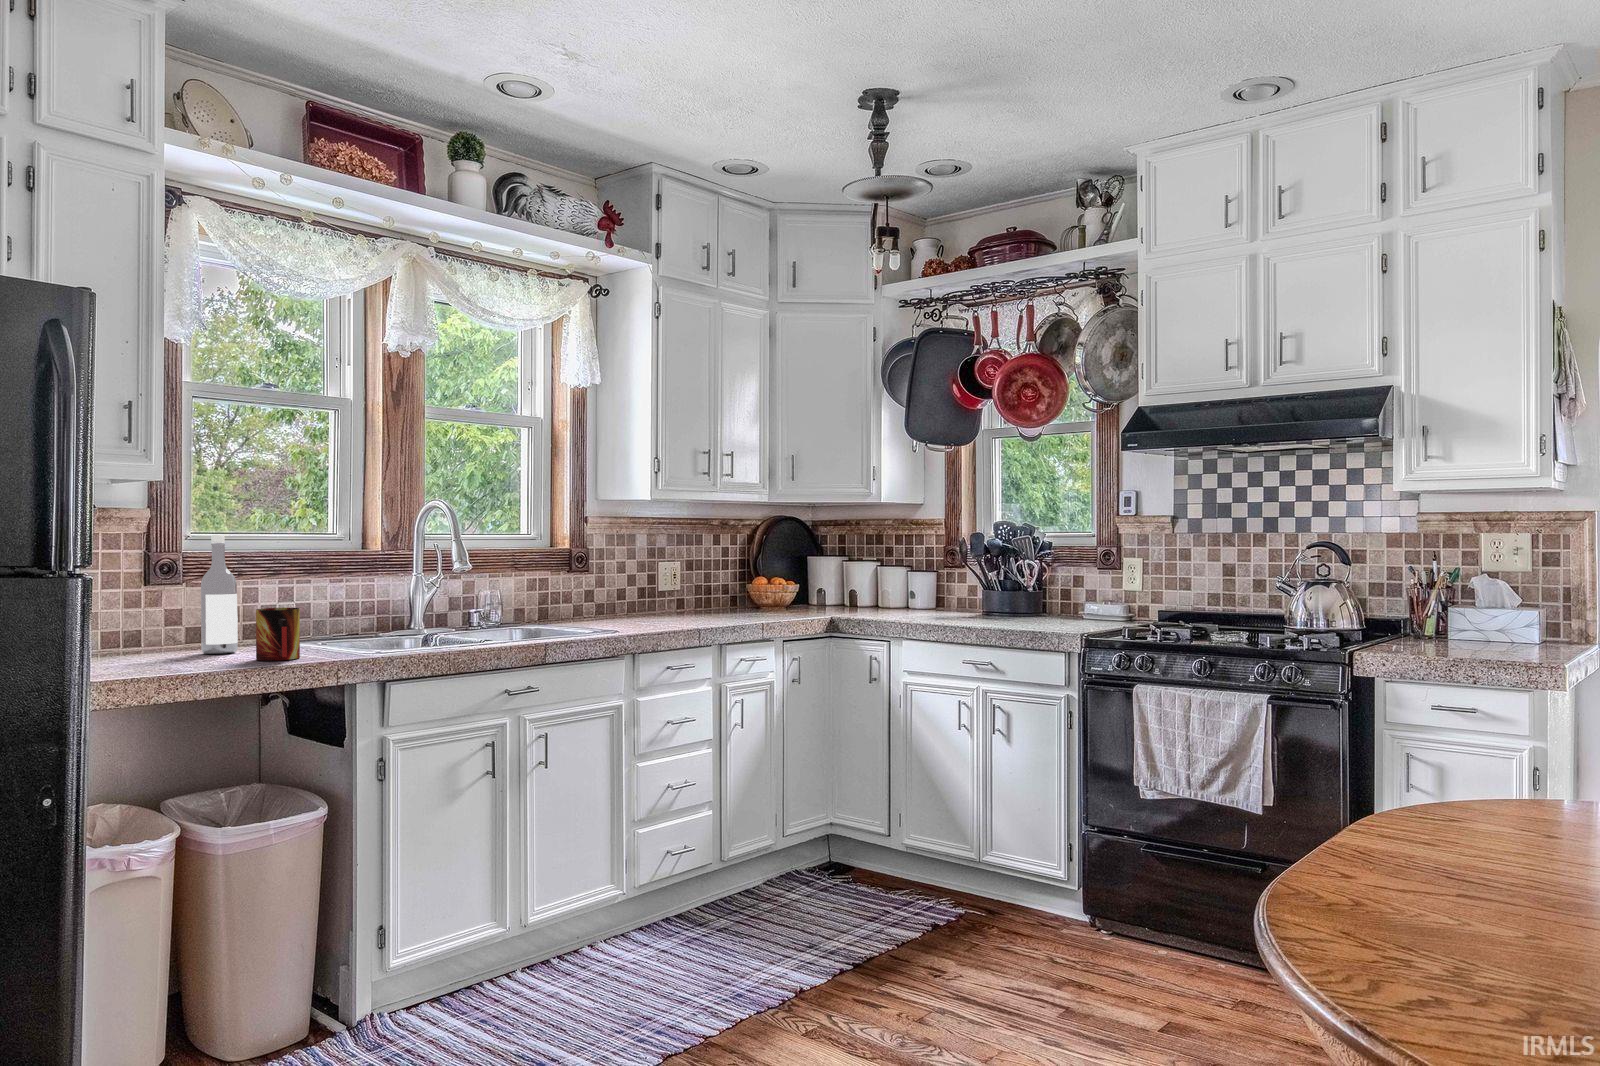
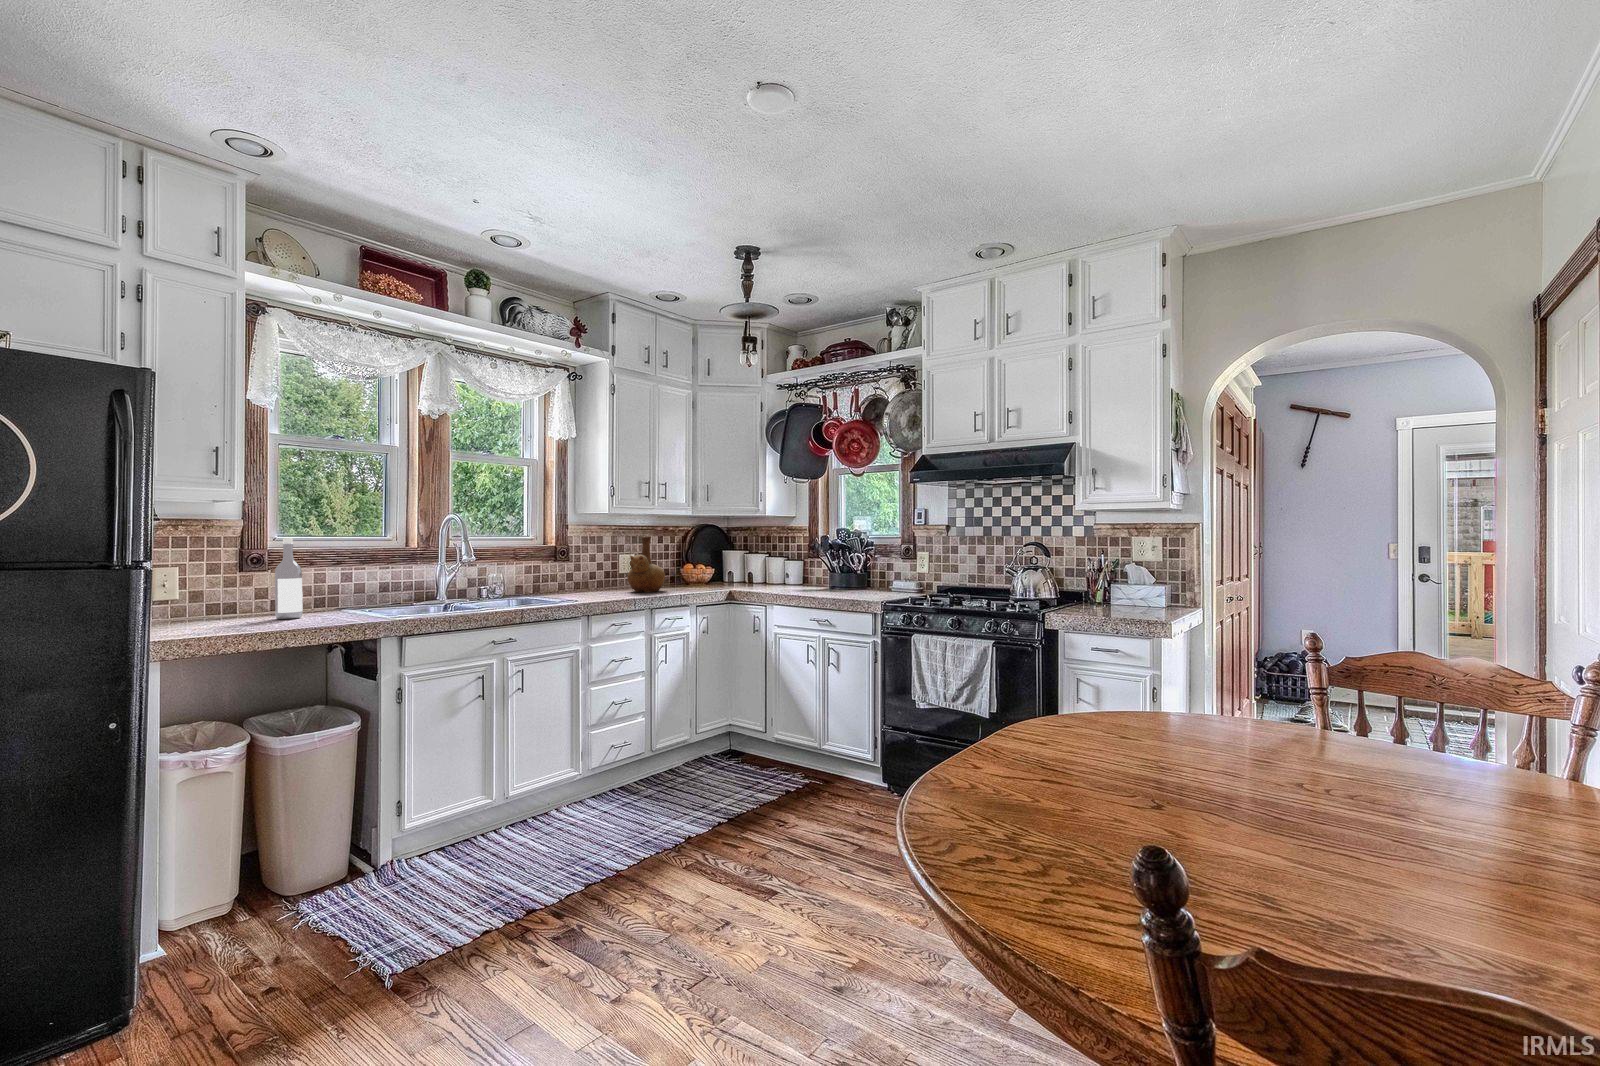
vase: none [677,534,734,620] -> present [628,536,665,592]
mug: present [256,608,300,661] -> none [308,588,341,624]

